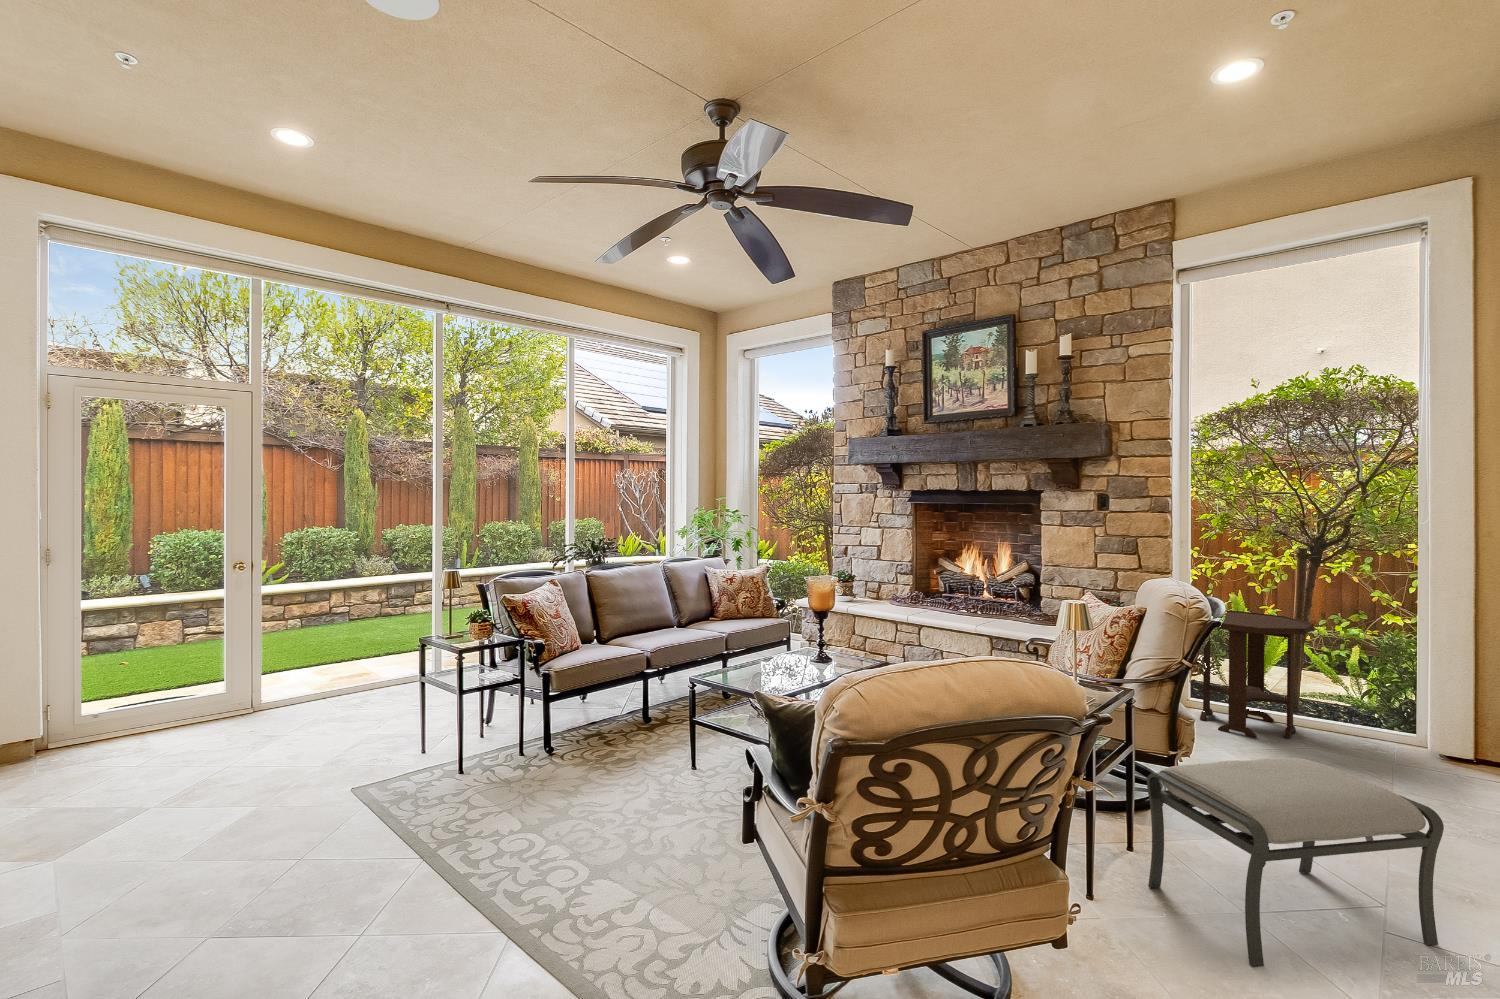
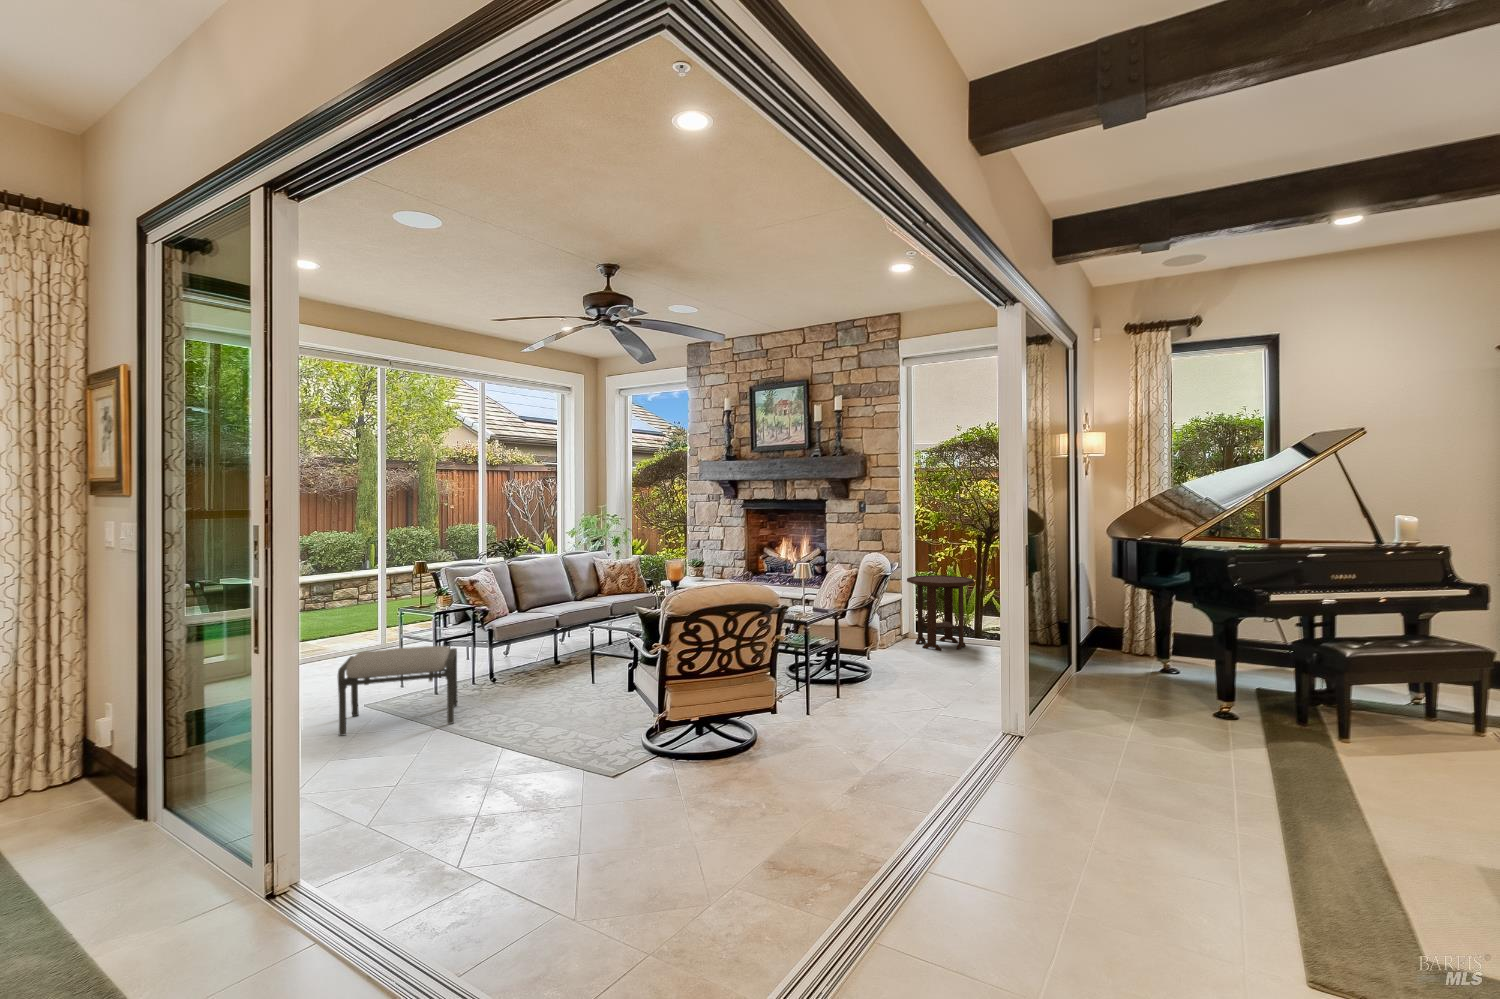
ottoman: present [1147,758,1444,967] -> present [338,646,457,736]

